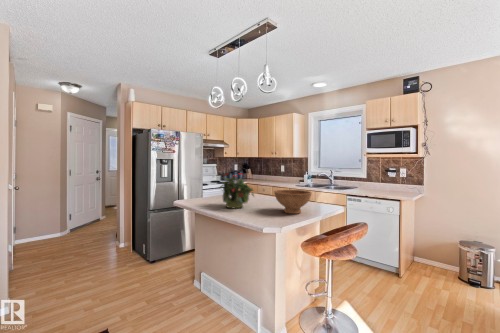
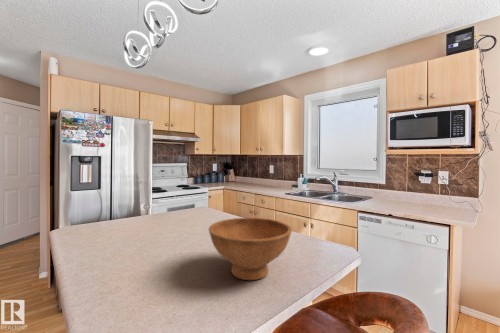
potted plant: present [220,174,254,208] -> none [100,181,181,256]

